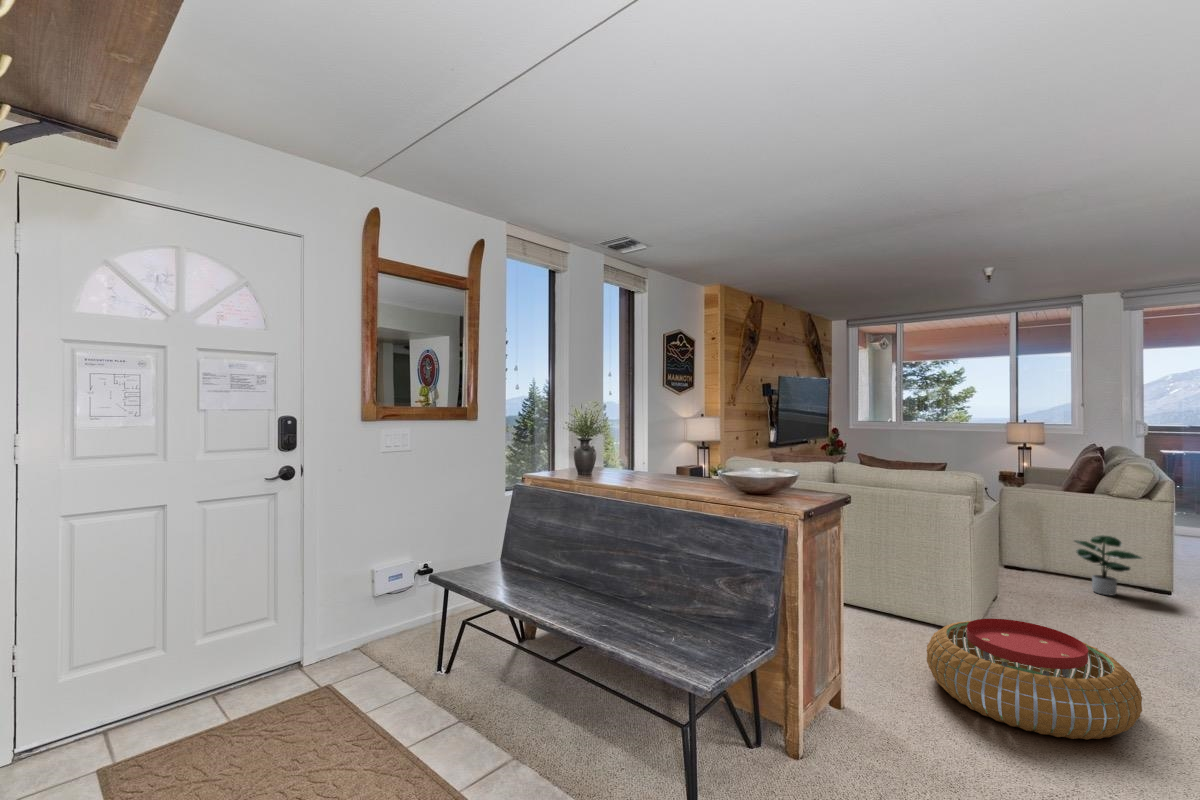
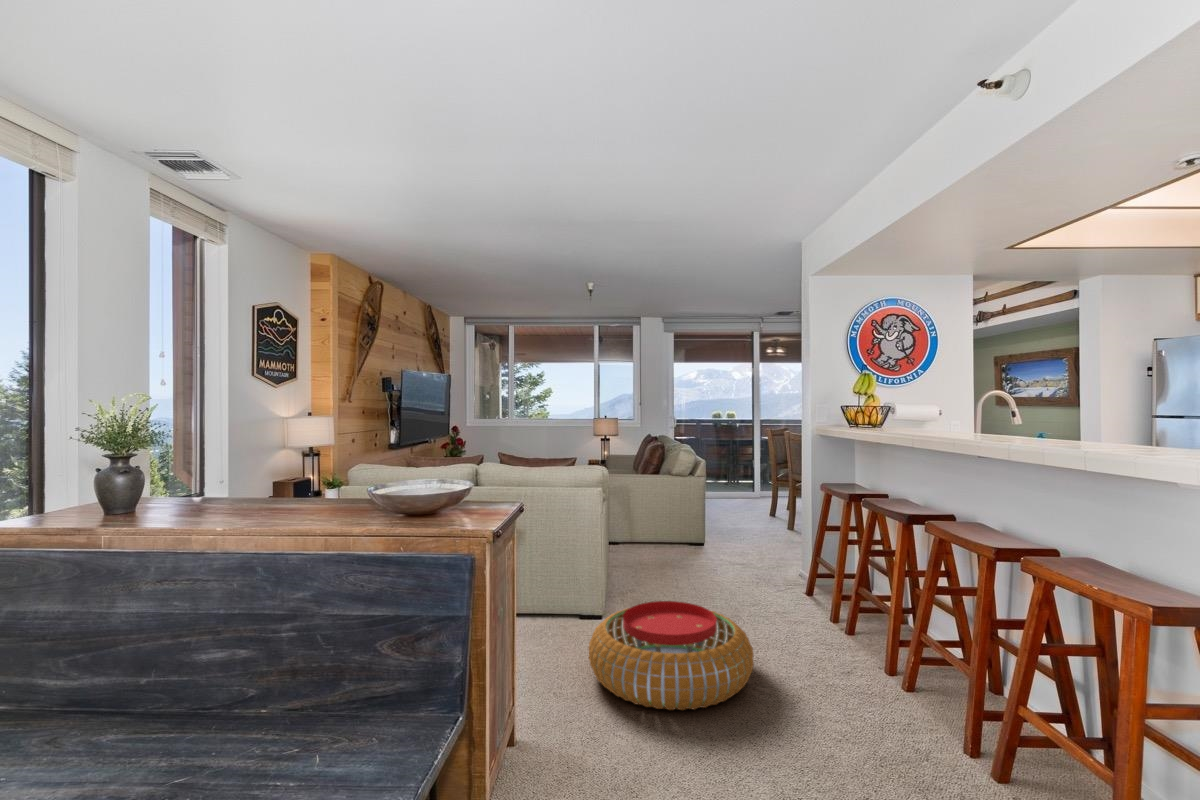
potted plant: present [1075,536,1142,595] -> none [666,507,711,557]

